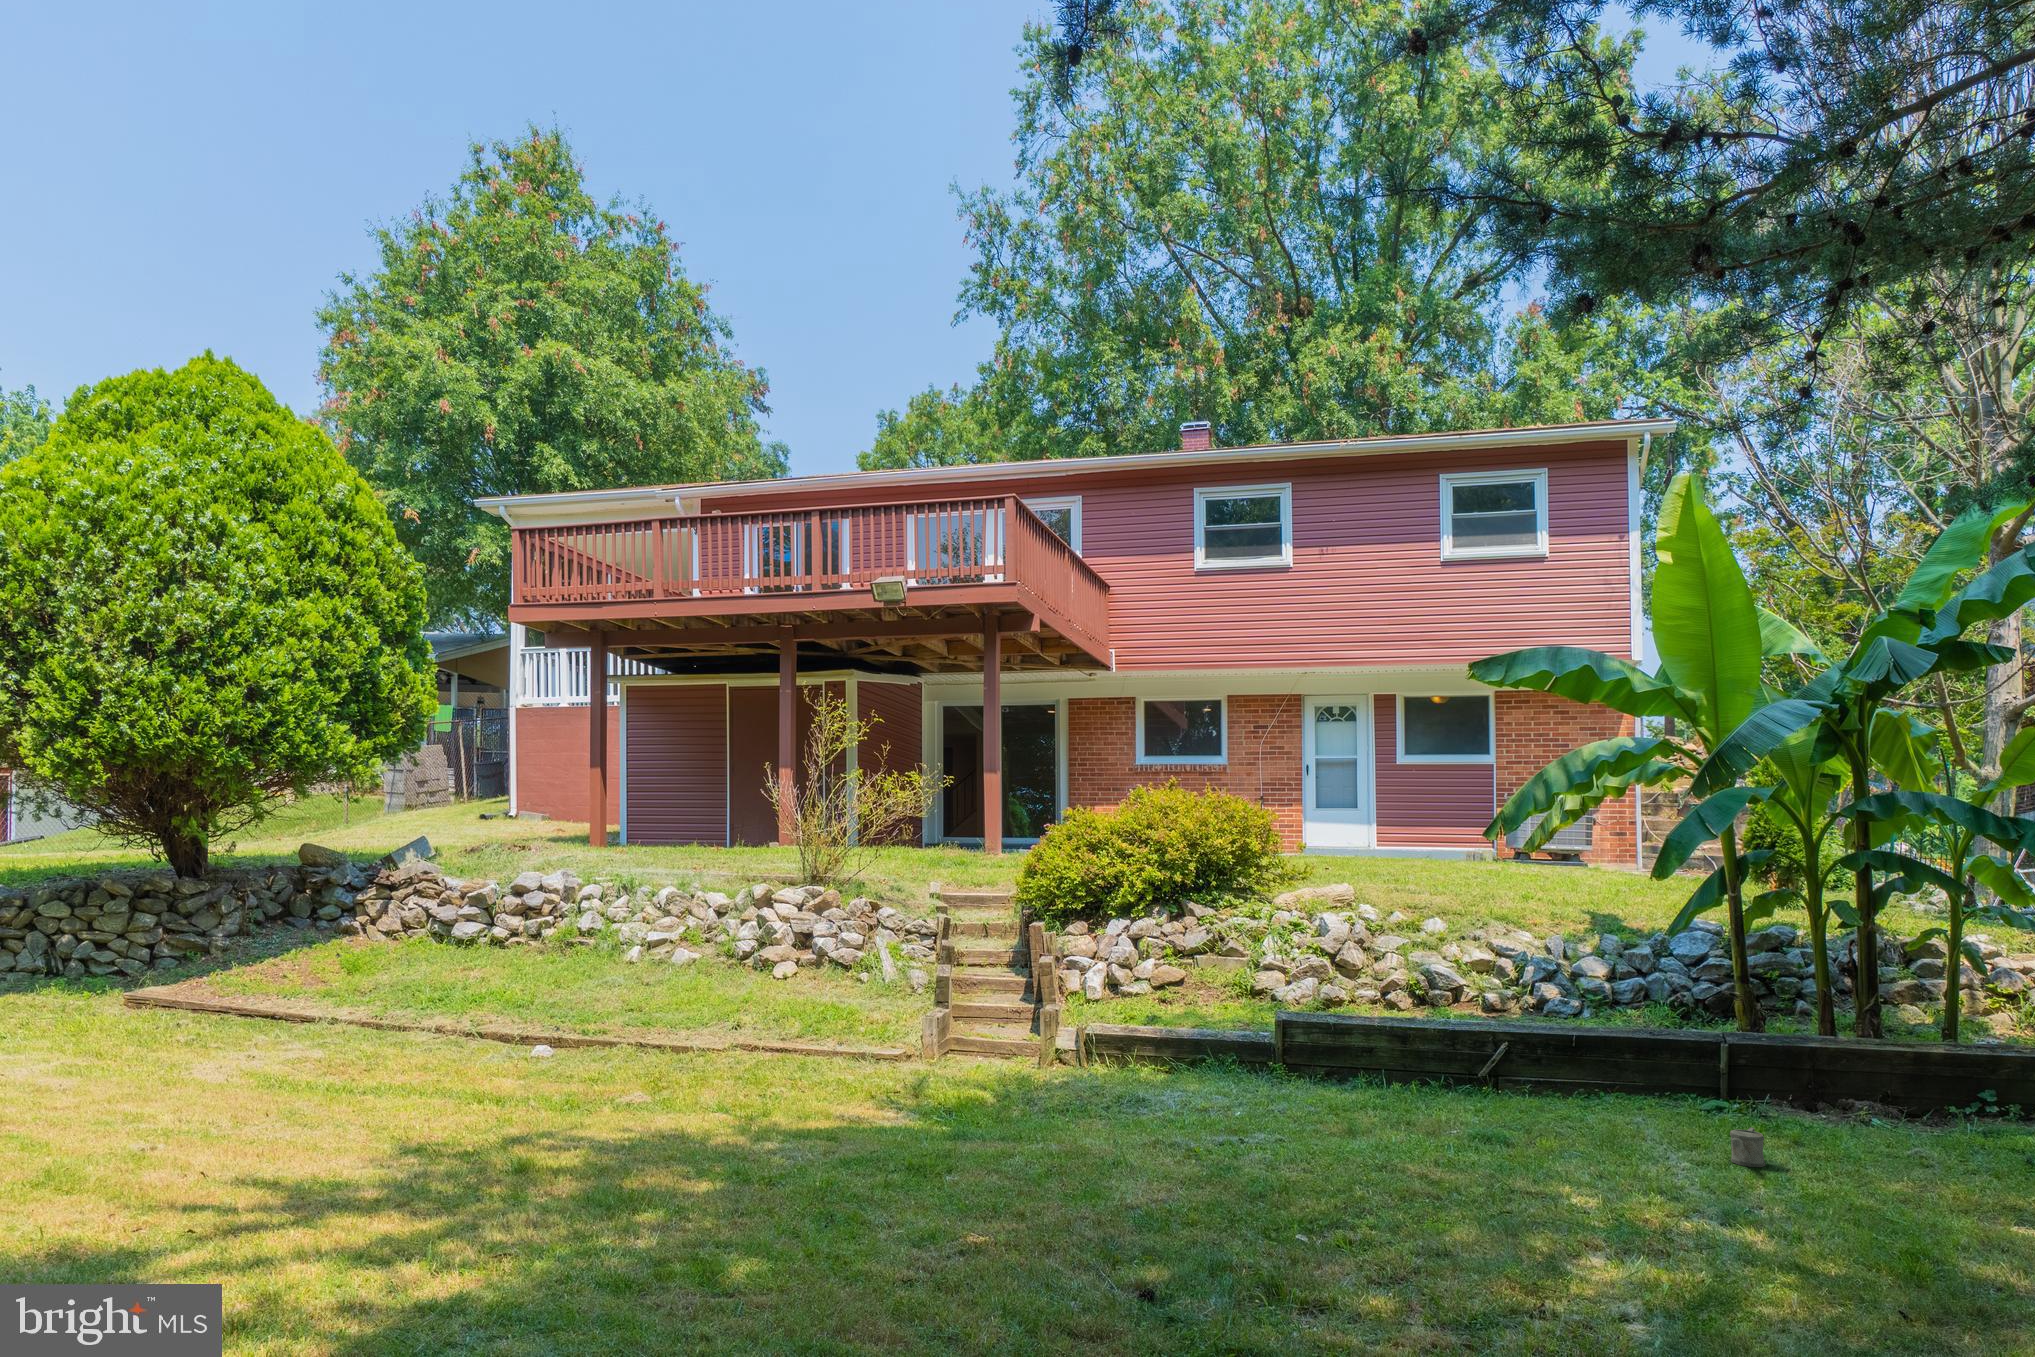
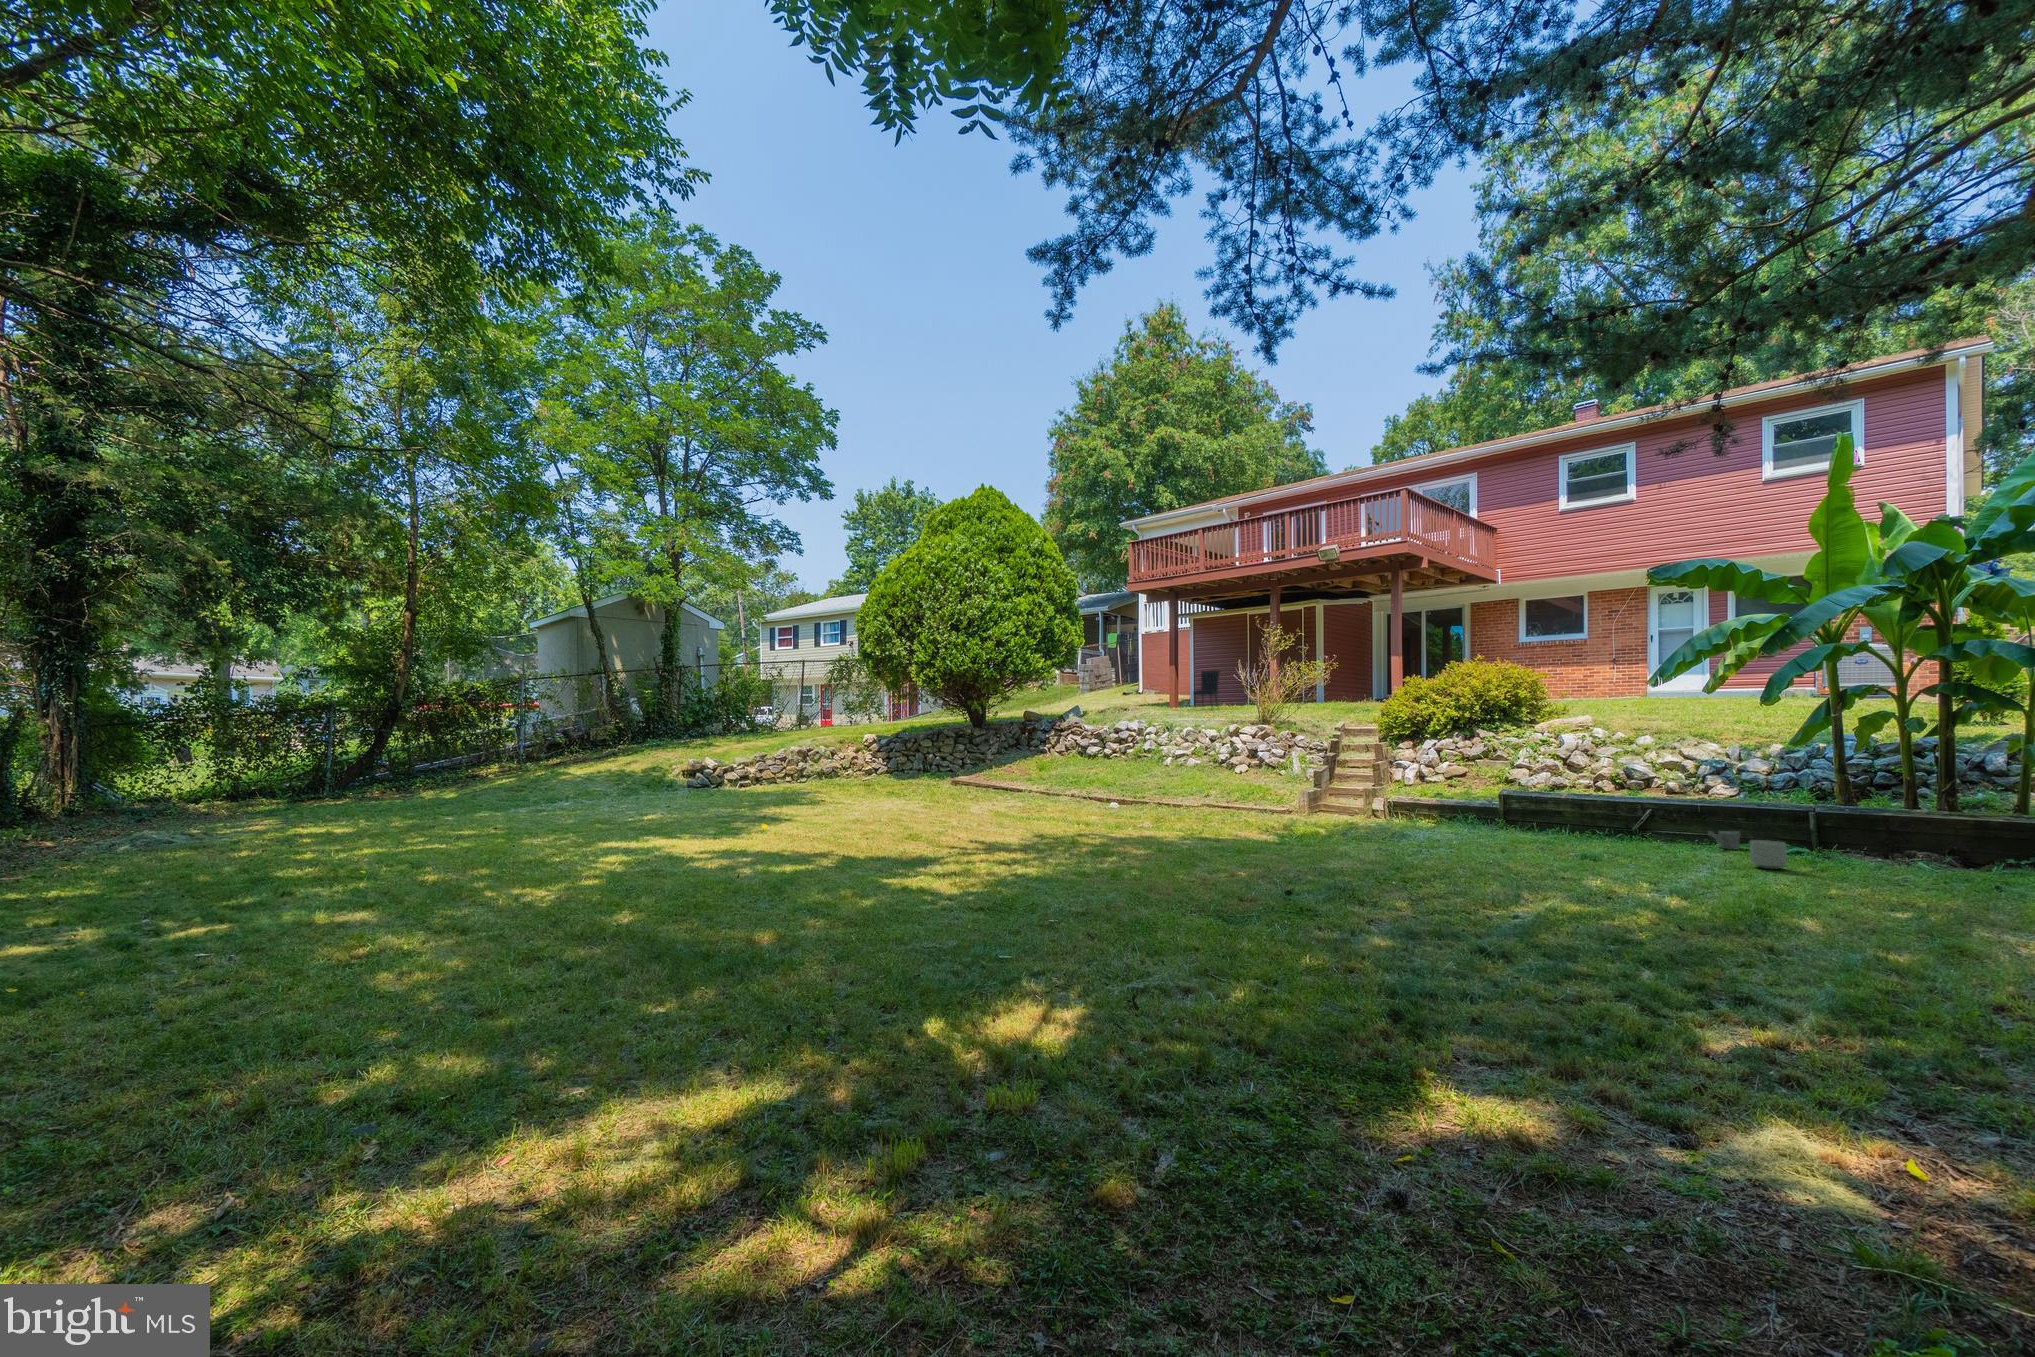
chair: none [657,767,708,838] -> present [1193,670,1220,705]
planter: none [1889,1180,1956,1244] -> present [1750,840,1787,869]

